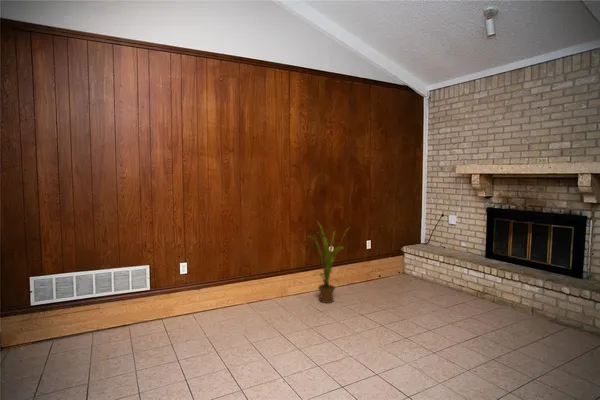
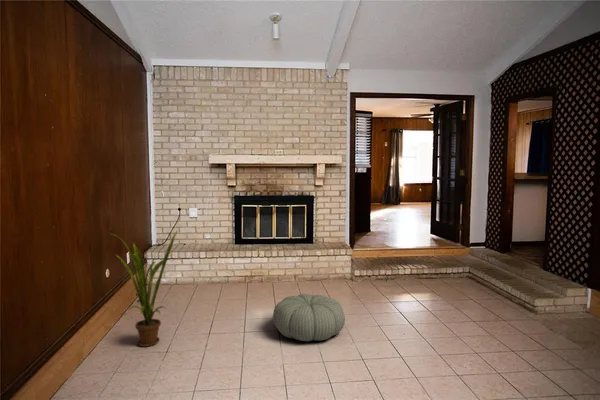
pouf: none [383,311,462,368] -> present [273,294,345,341]

